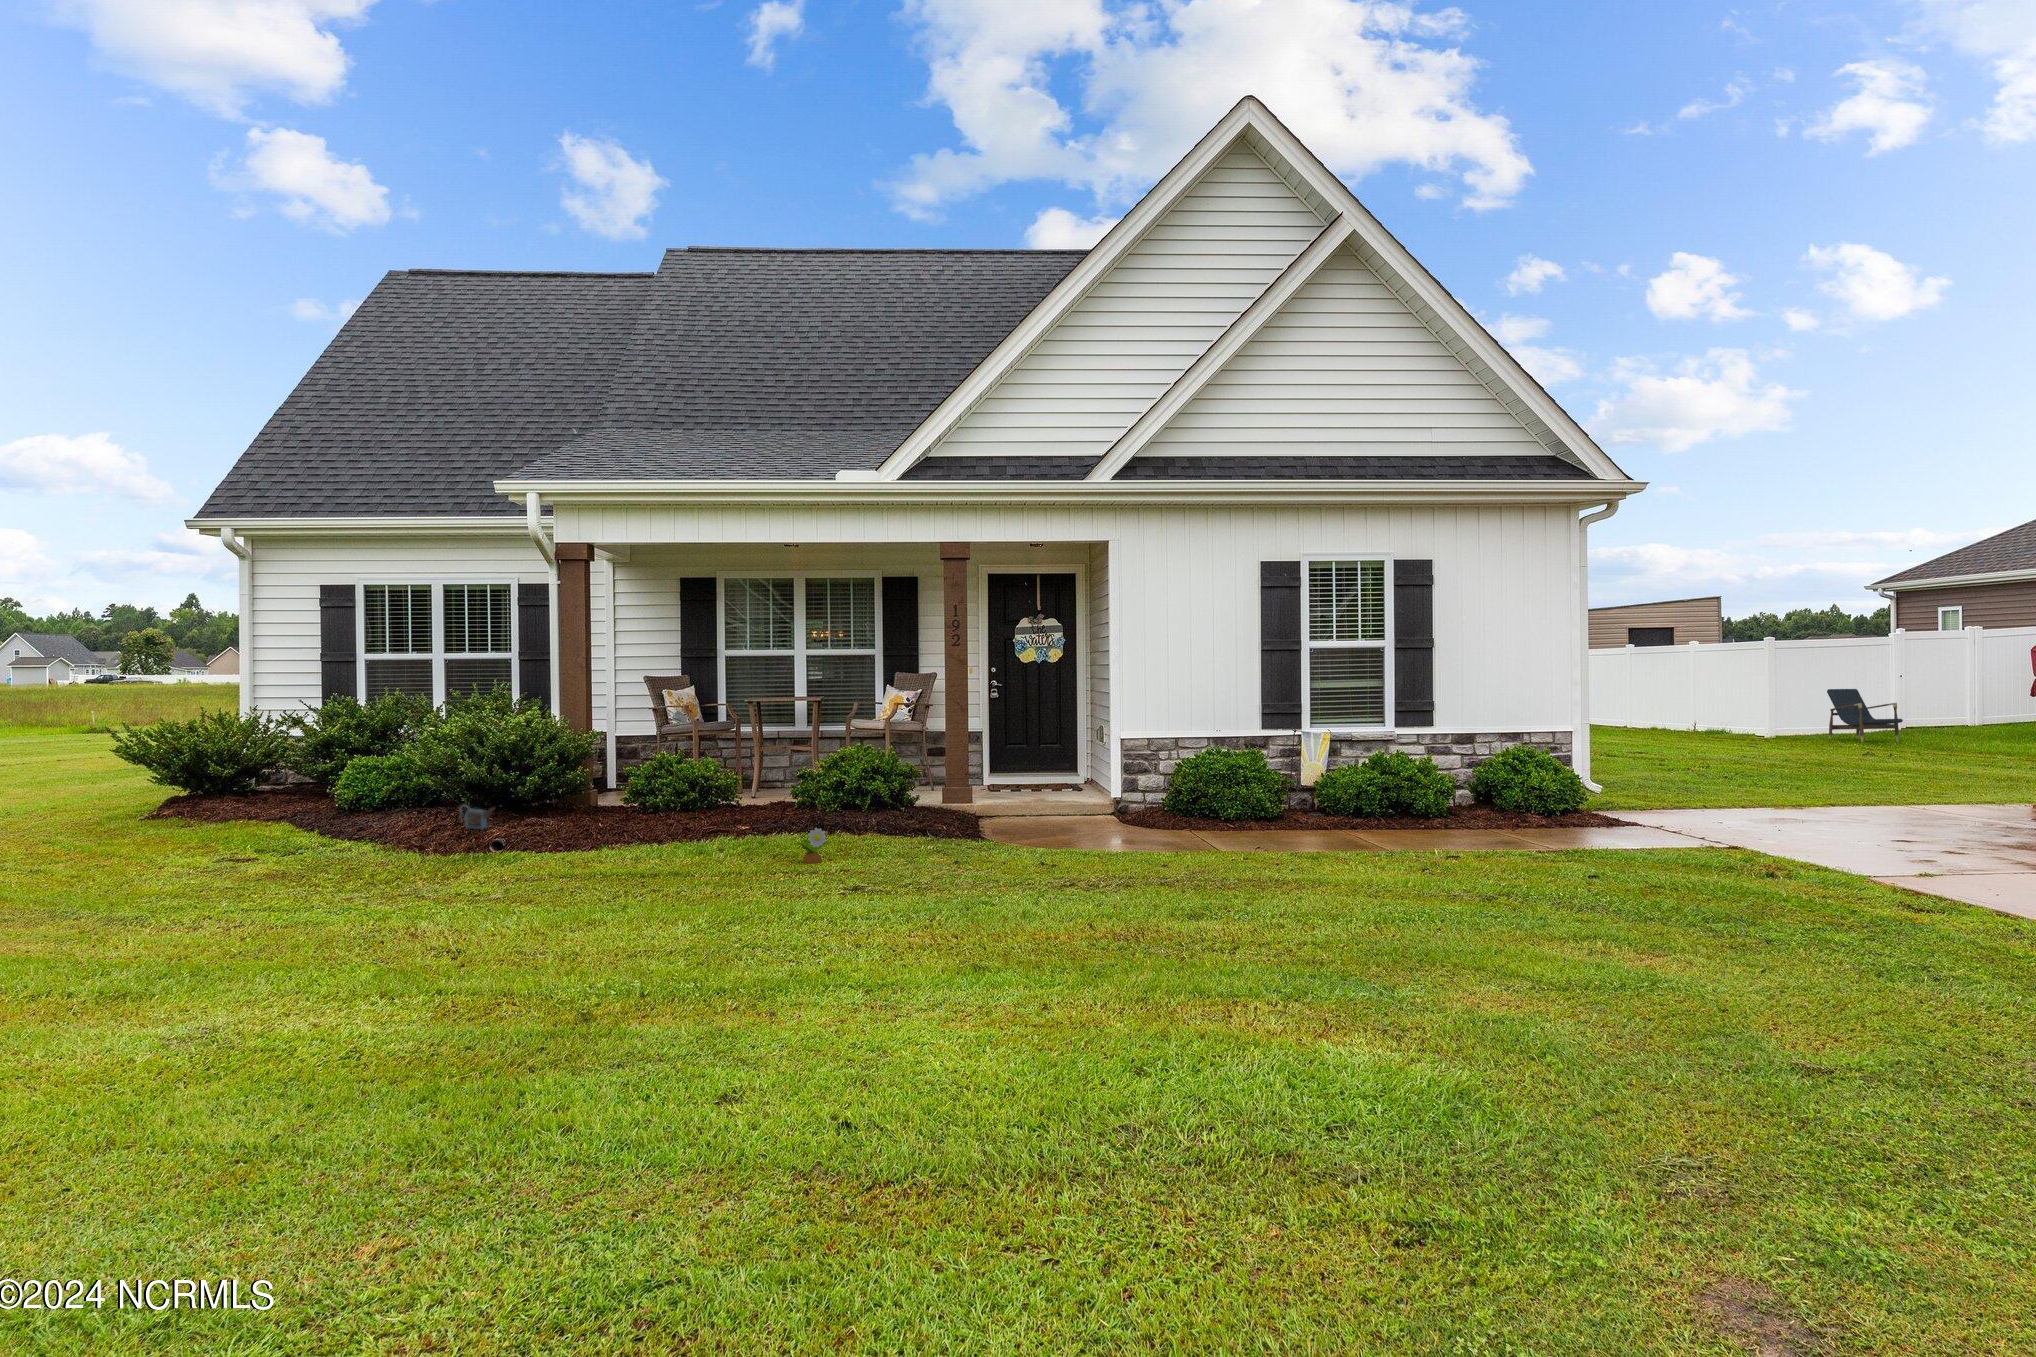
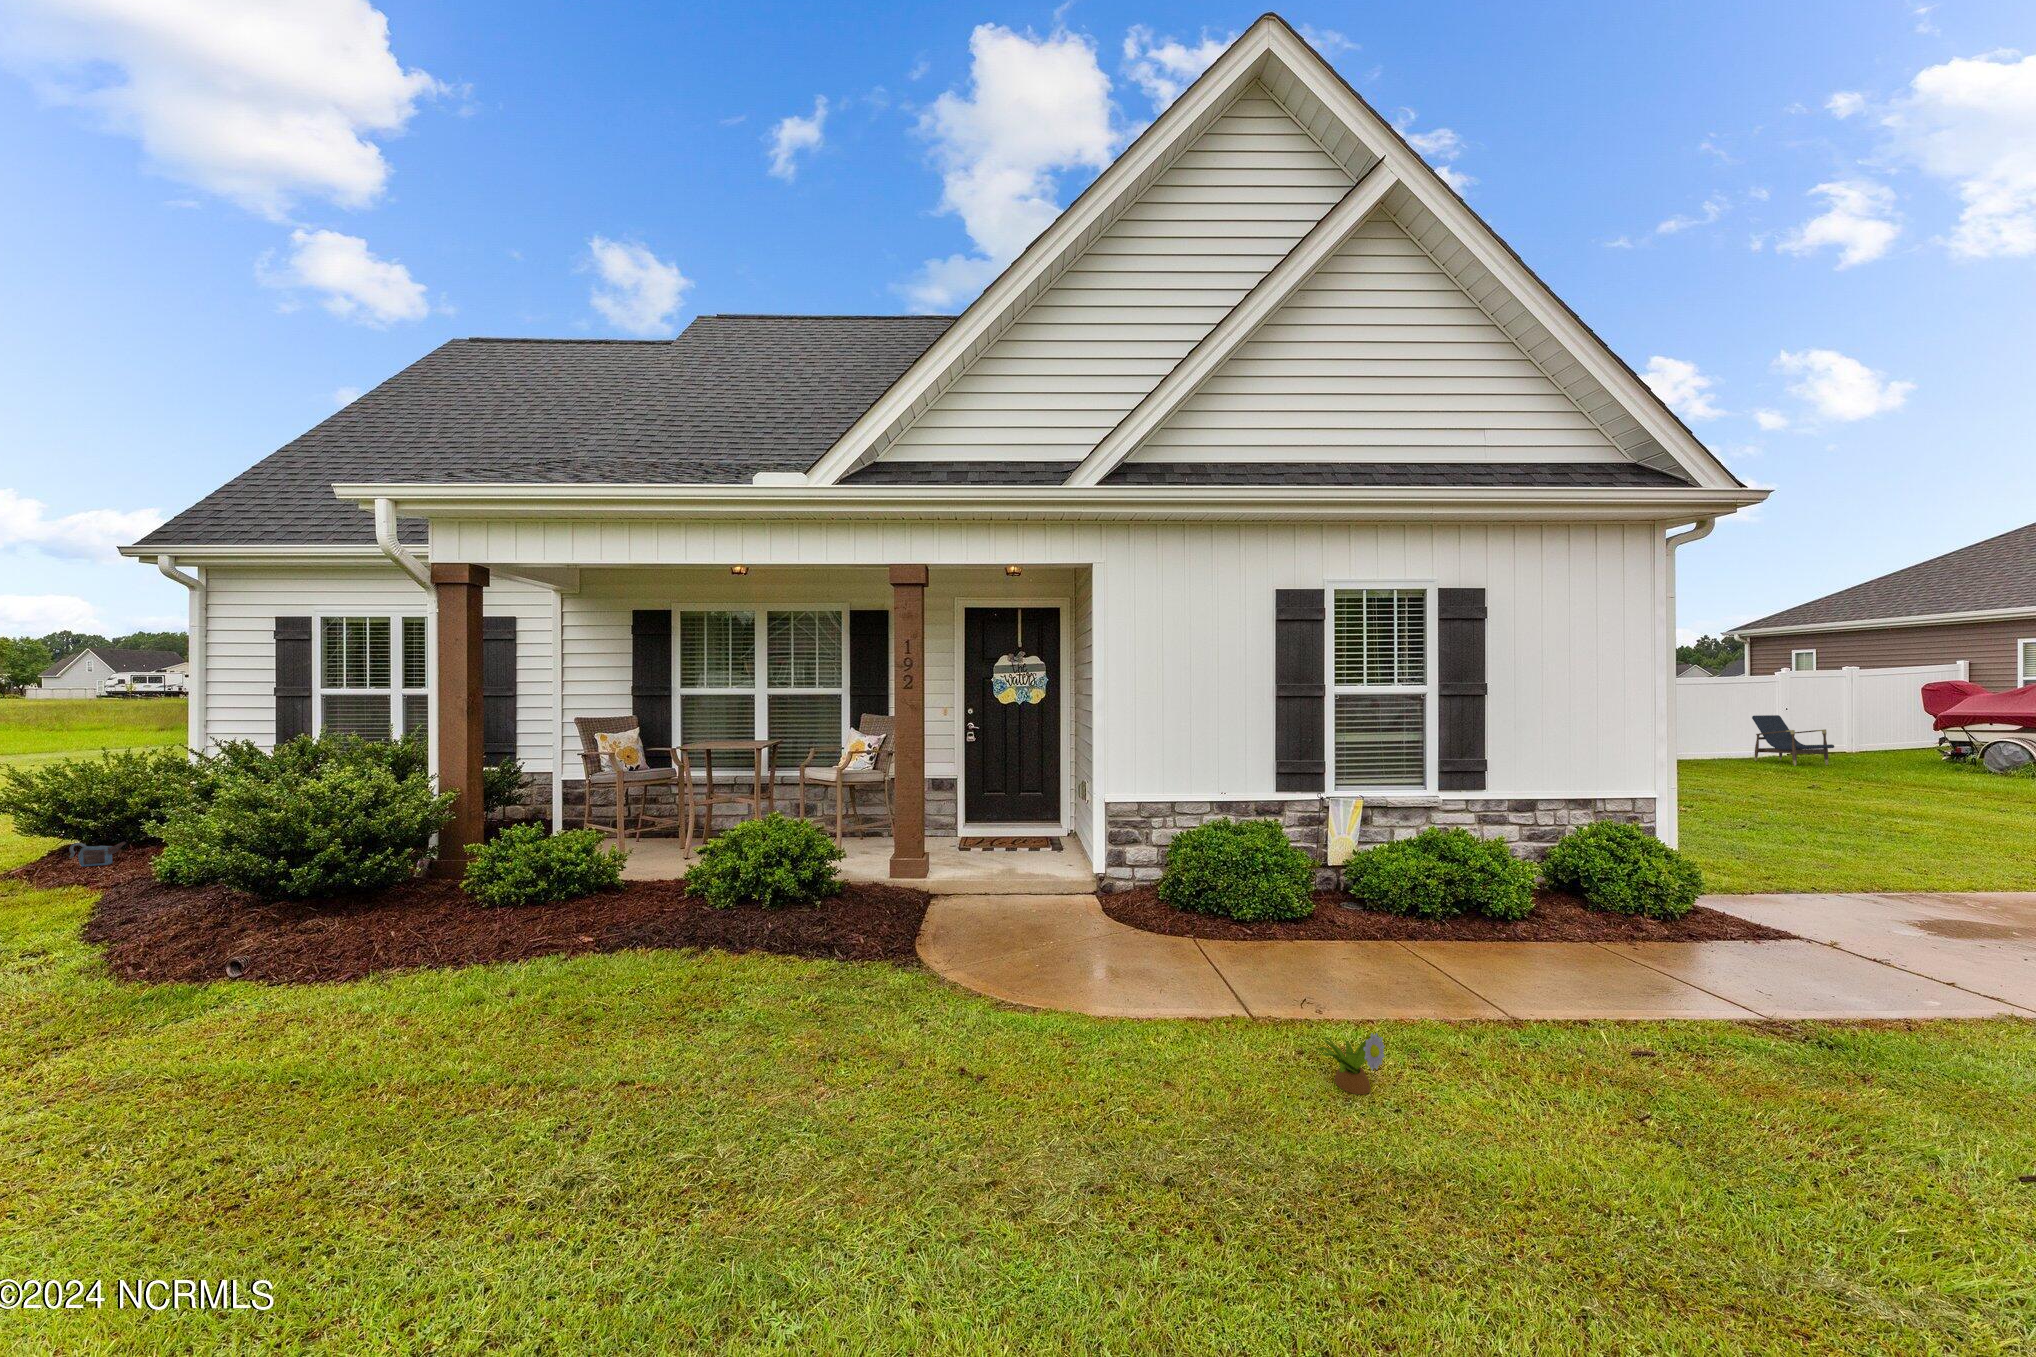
watering can: present [459,805,495,829] -> present [69,841,127,867]
decorative plant: present [796,827,830,863] -> present [1316,1033,1385,1094]

